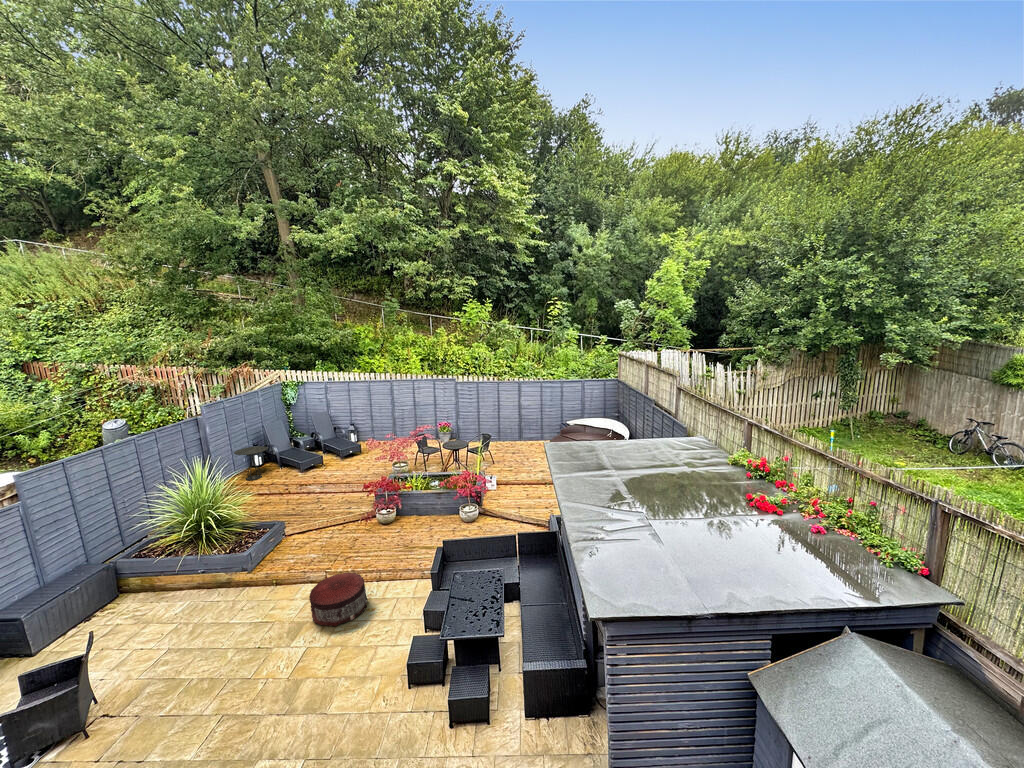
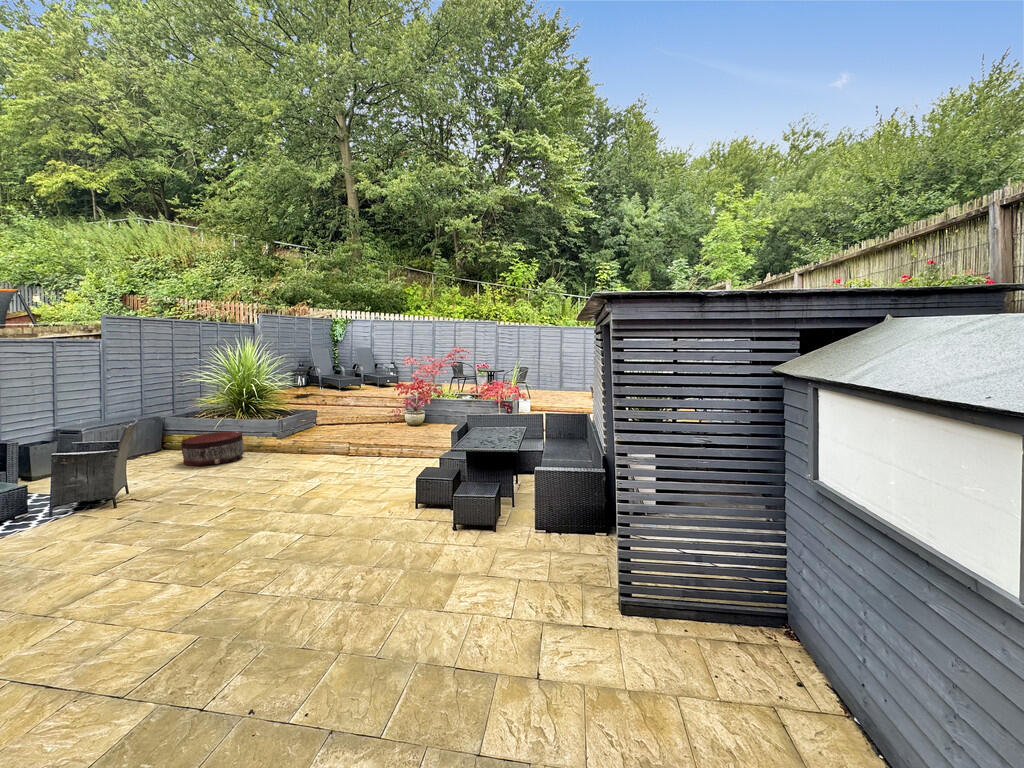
pouf: present [309,573,367,626] -> present [181,432,244,466]

